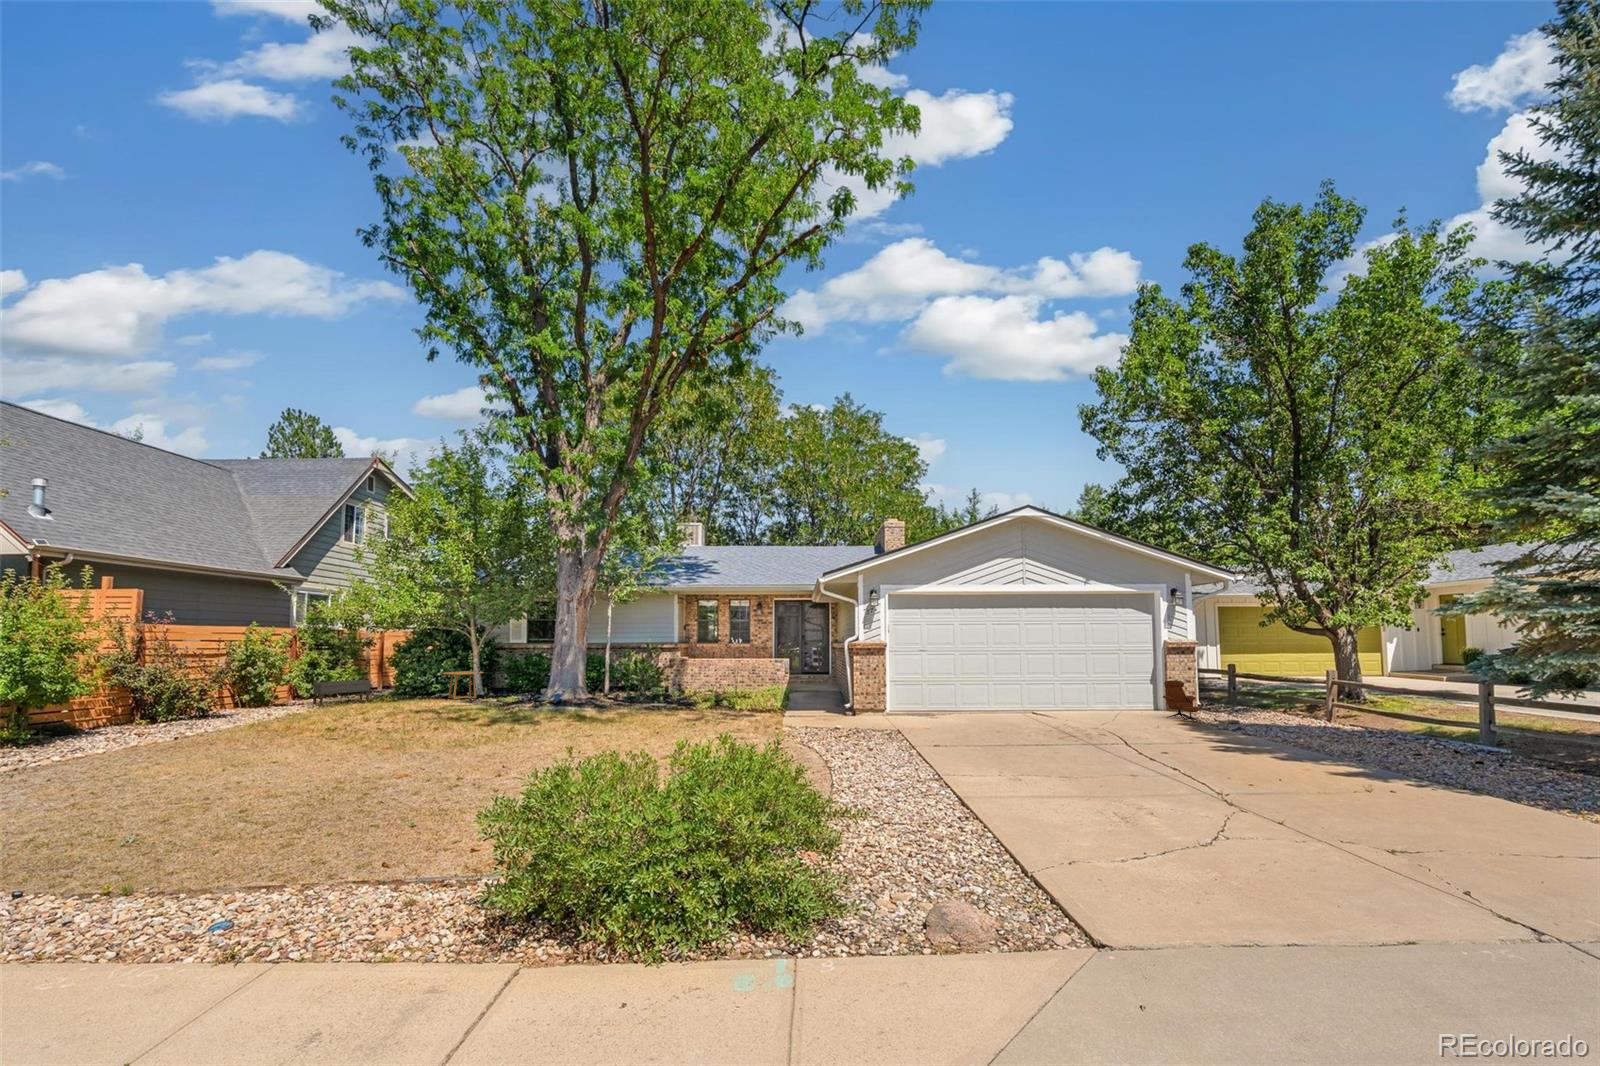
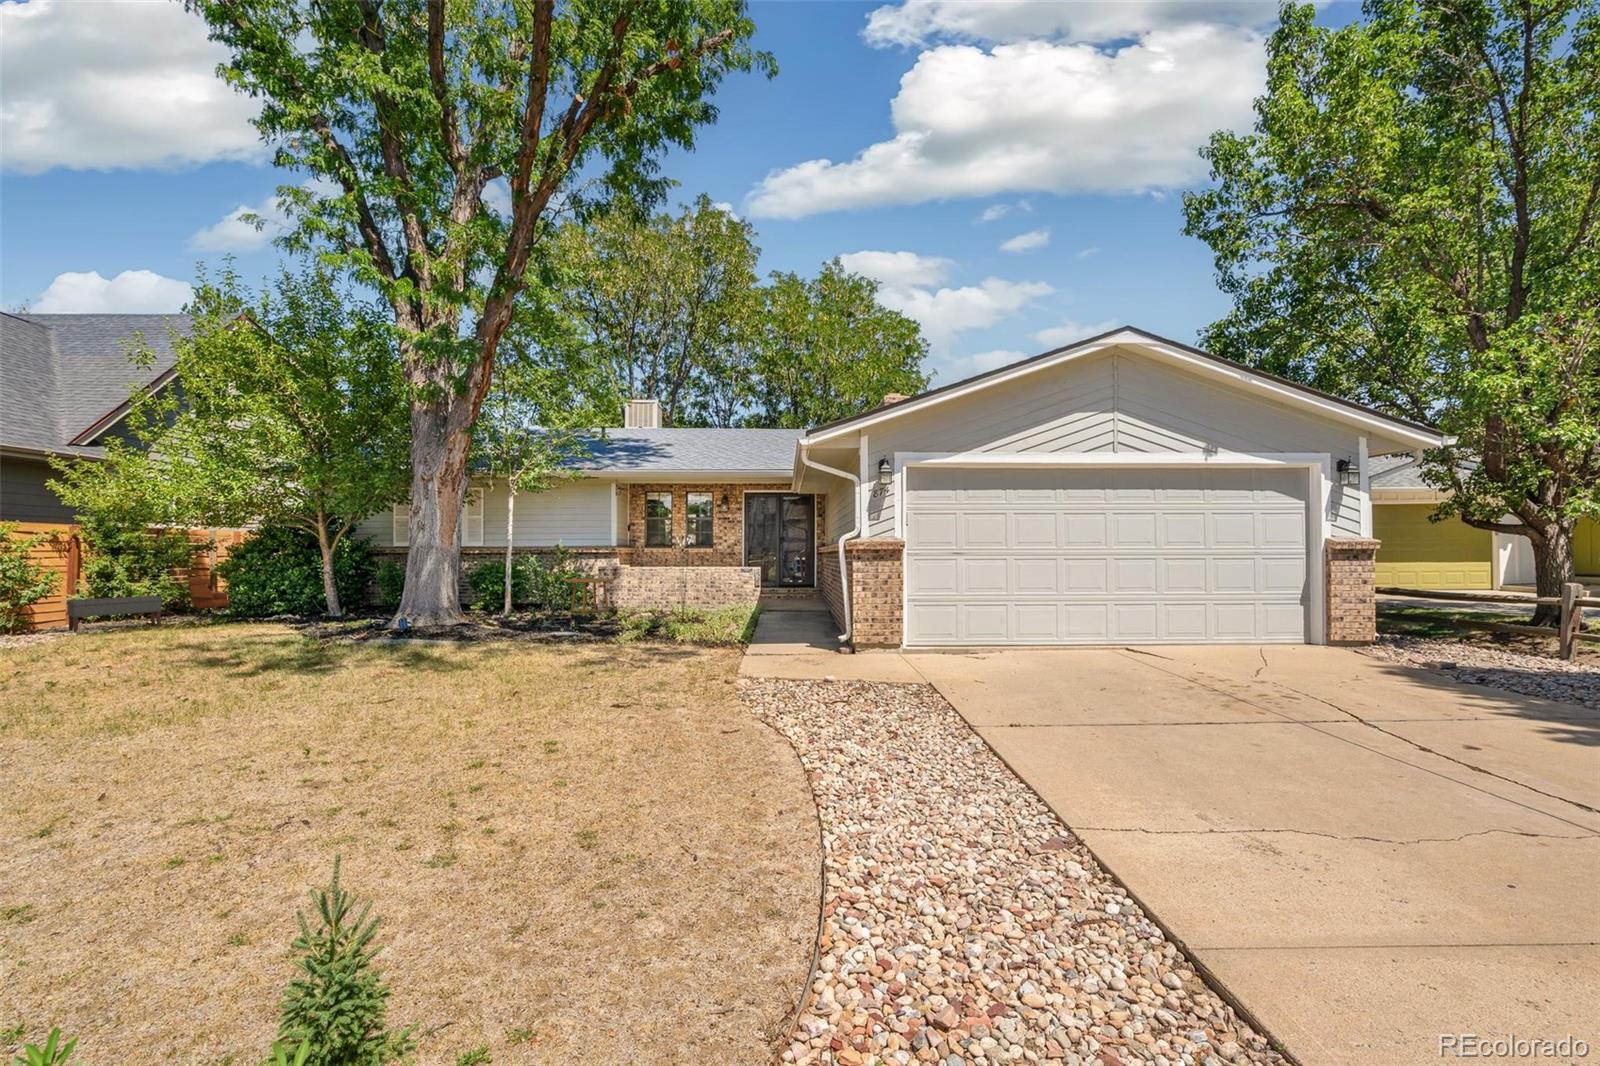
round table: present [443,671,484,699] -> present [564,578,614,614]
lounge chair: present [1163,680,1200,721] -> present [188,578,245,618]

